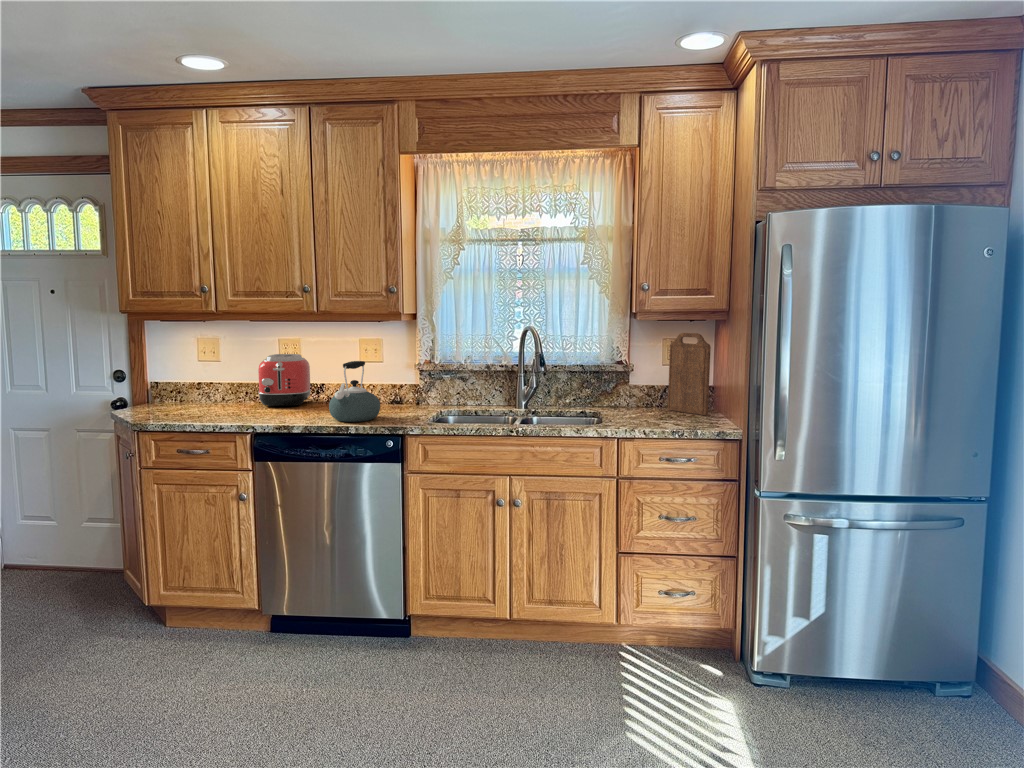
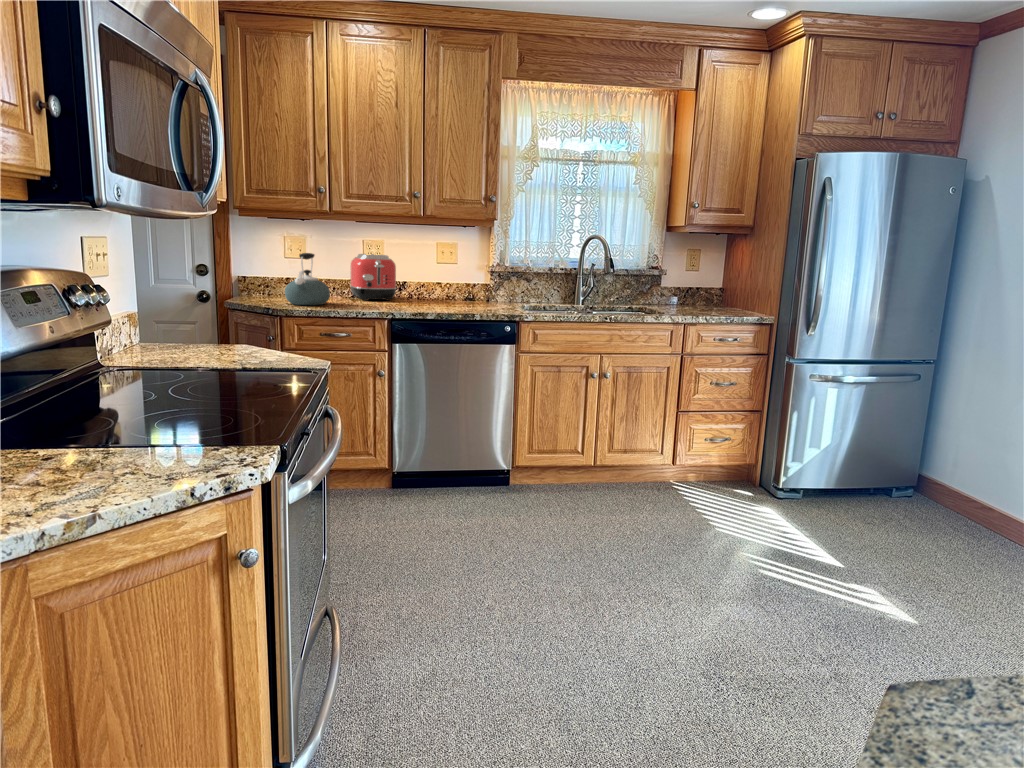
cutting board: present [668,333,711,415] -> none [694,245,735,310]
kettle: present [329,361,380,422] -> present [285,253,330,305]

